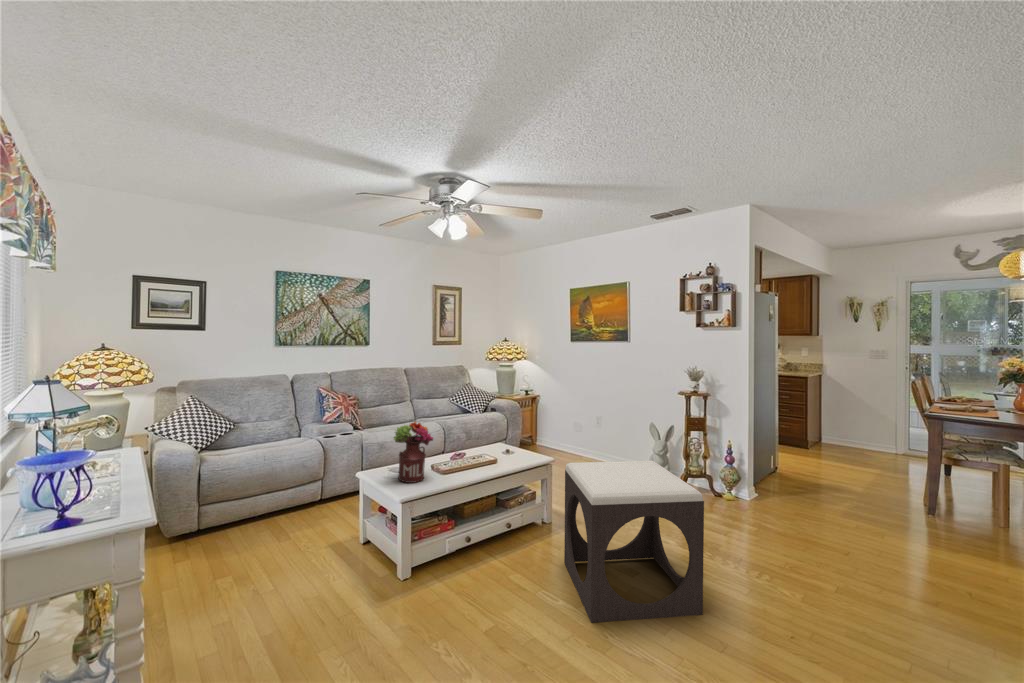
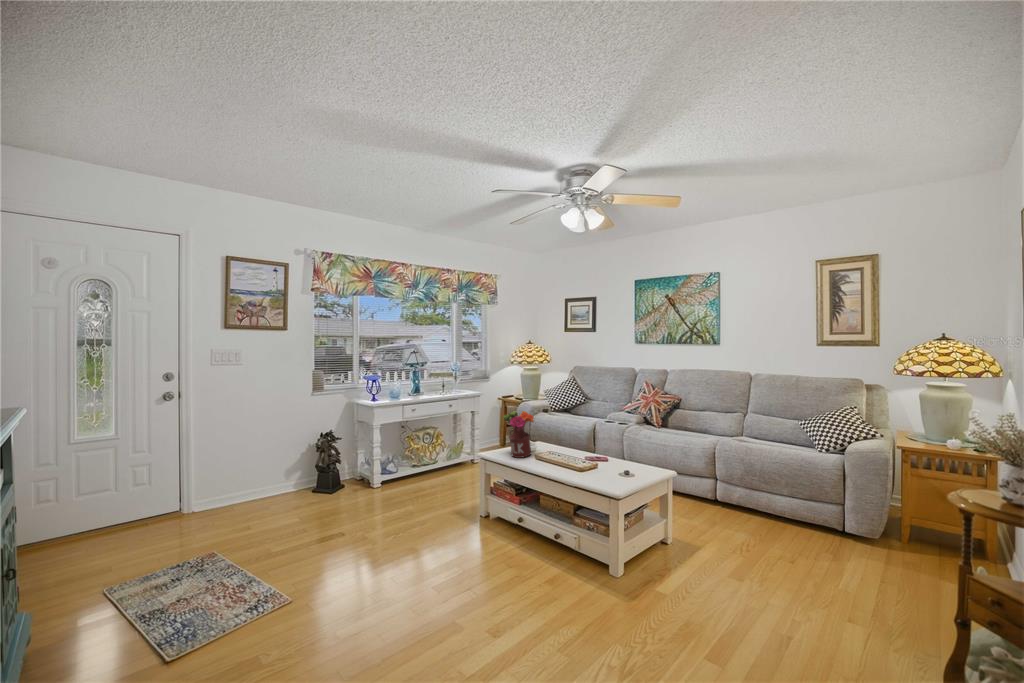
footstool: present [564,461,704,622] -> none [412,477,537,660]

